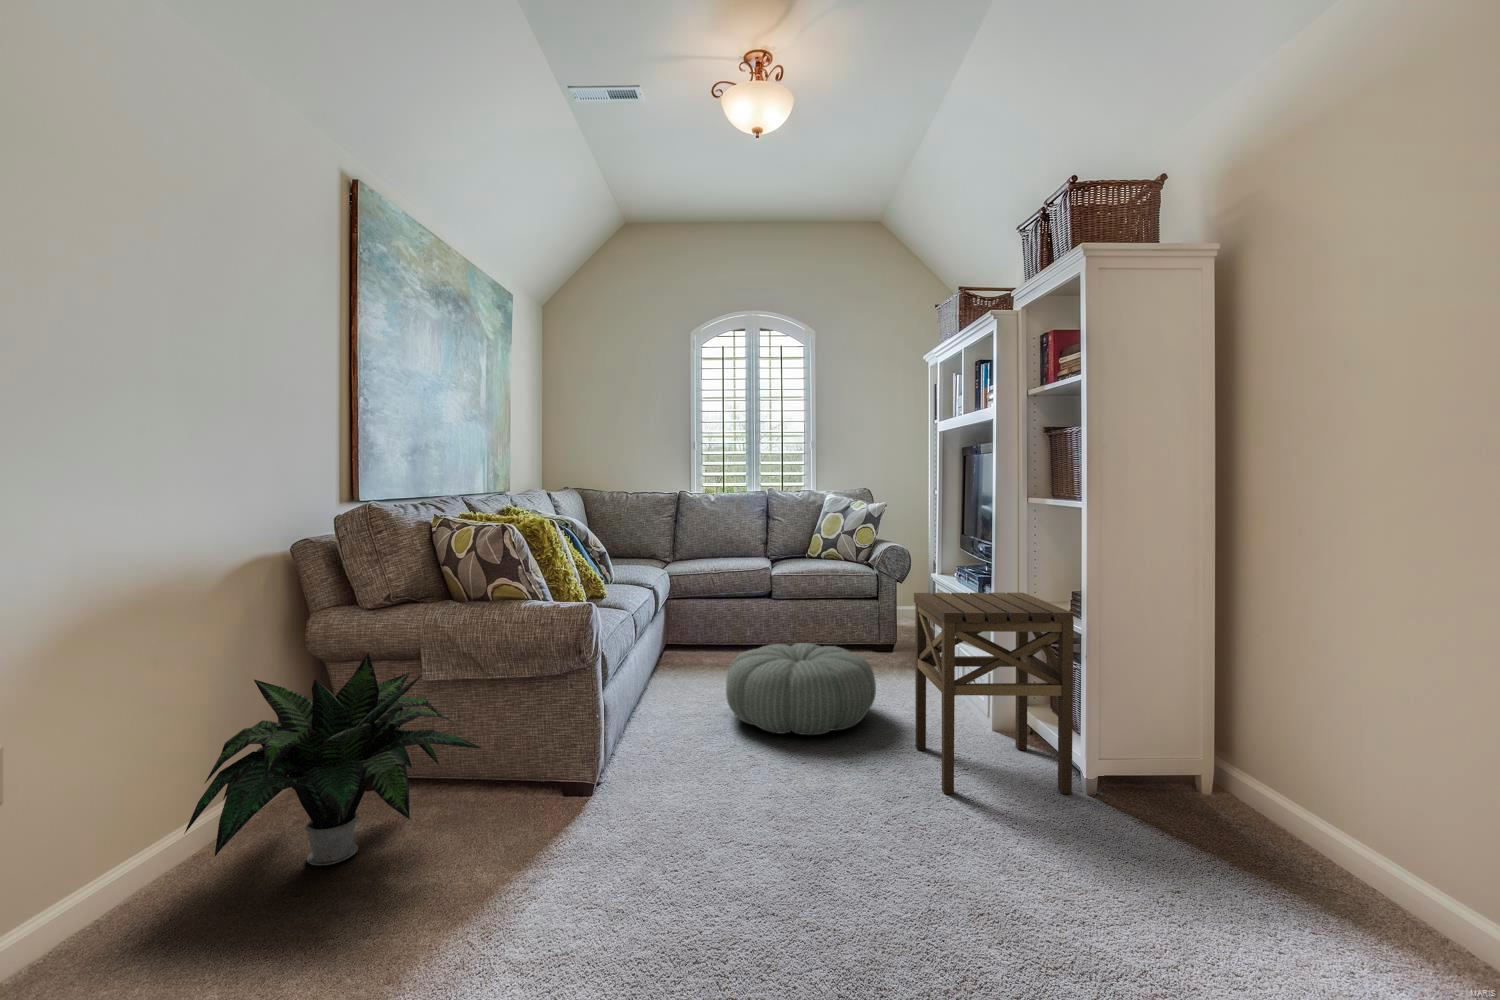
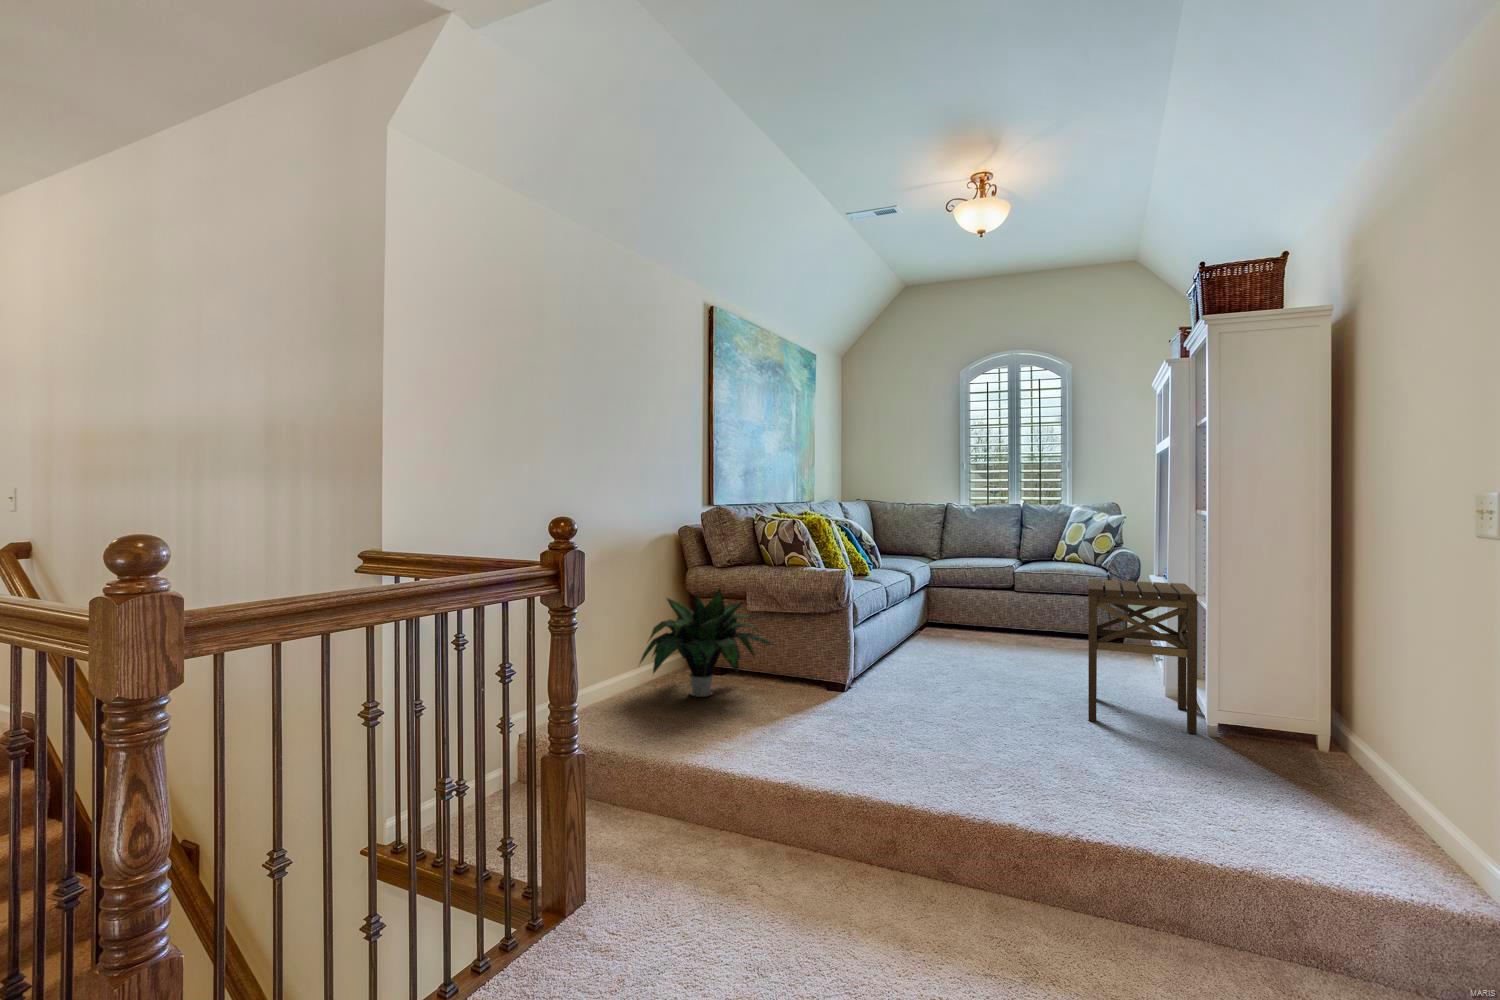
pouf: present [726,643,876,735] -> none [949,619,1070,682]

